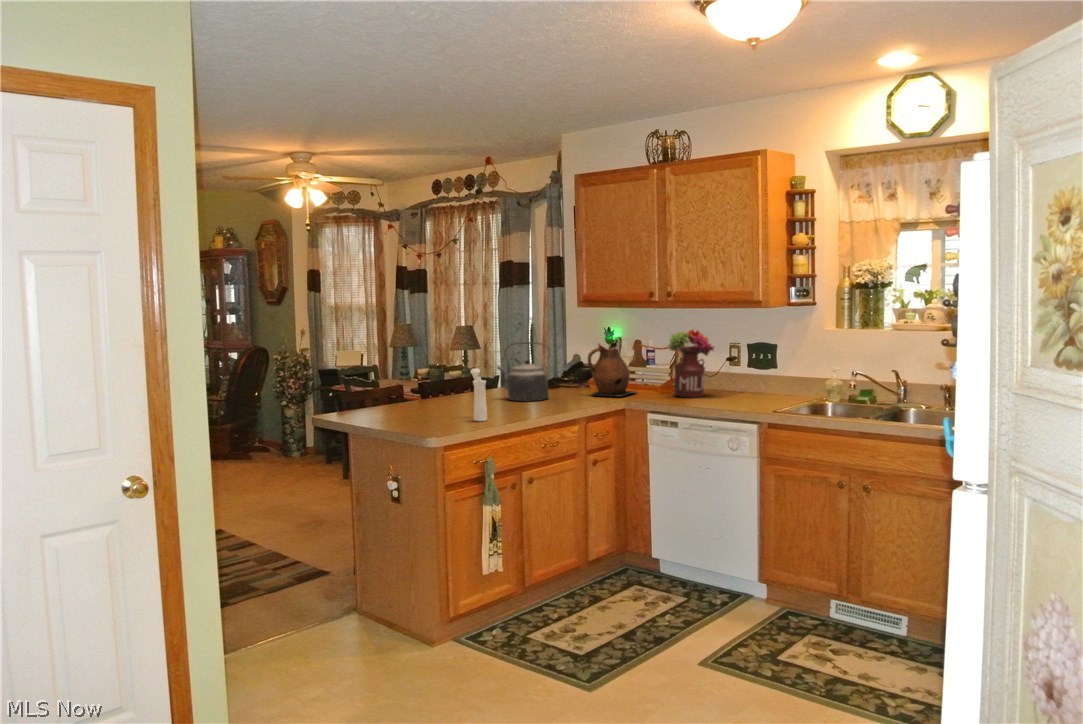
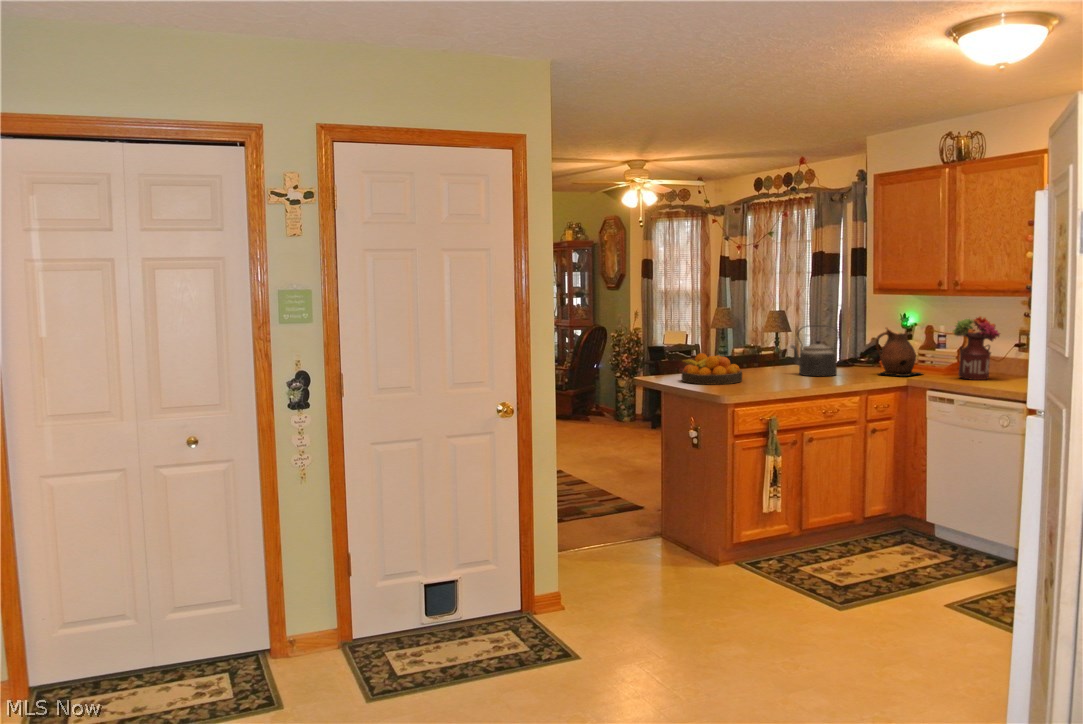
pepper mill: present [471,369,487,421] -> none [761,345,773,388]
fruit bowl: none [372,381,448,420] -> present [681,353,742,384]

